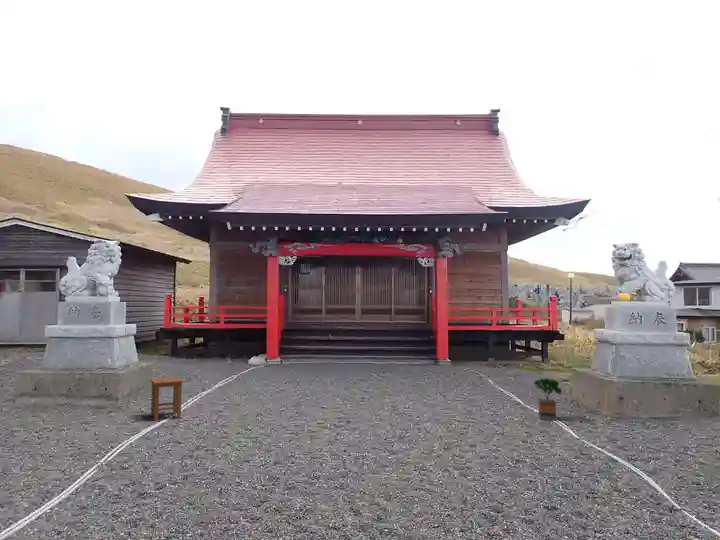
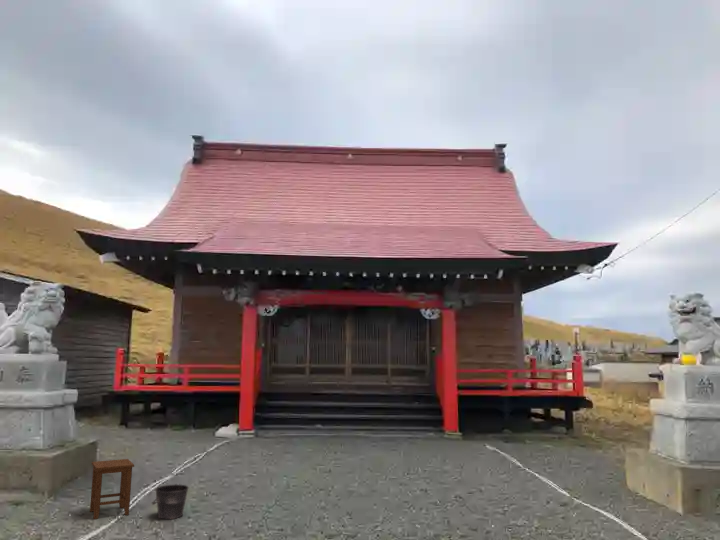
potted tree: present [534,379,562,421] -> none [579,460,619,517]
bucket: none [198,396,225,421] -> present [152,484,188,519]

